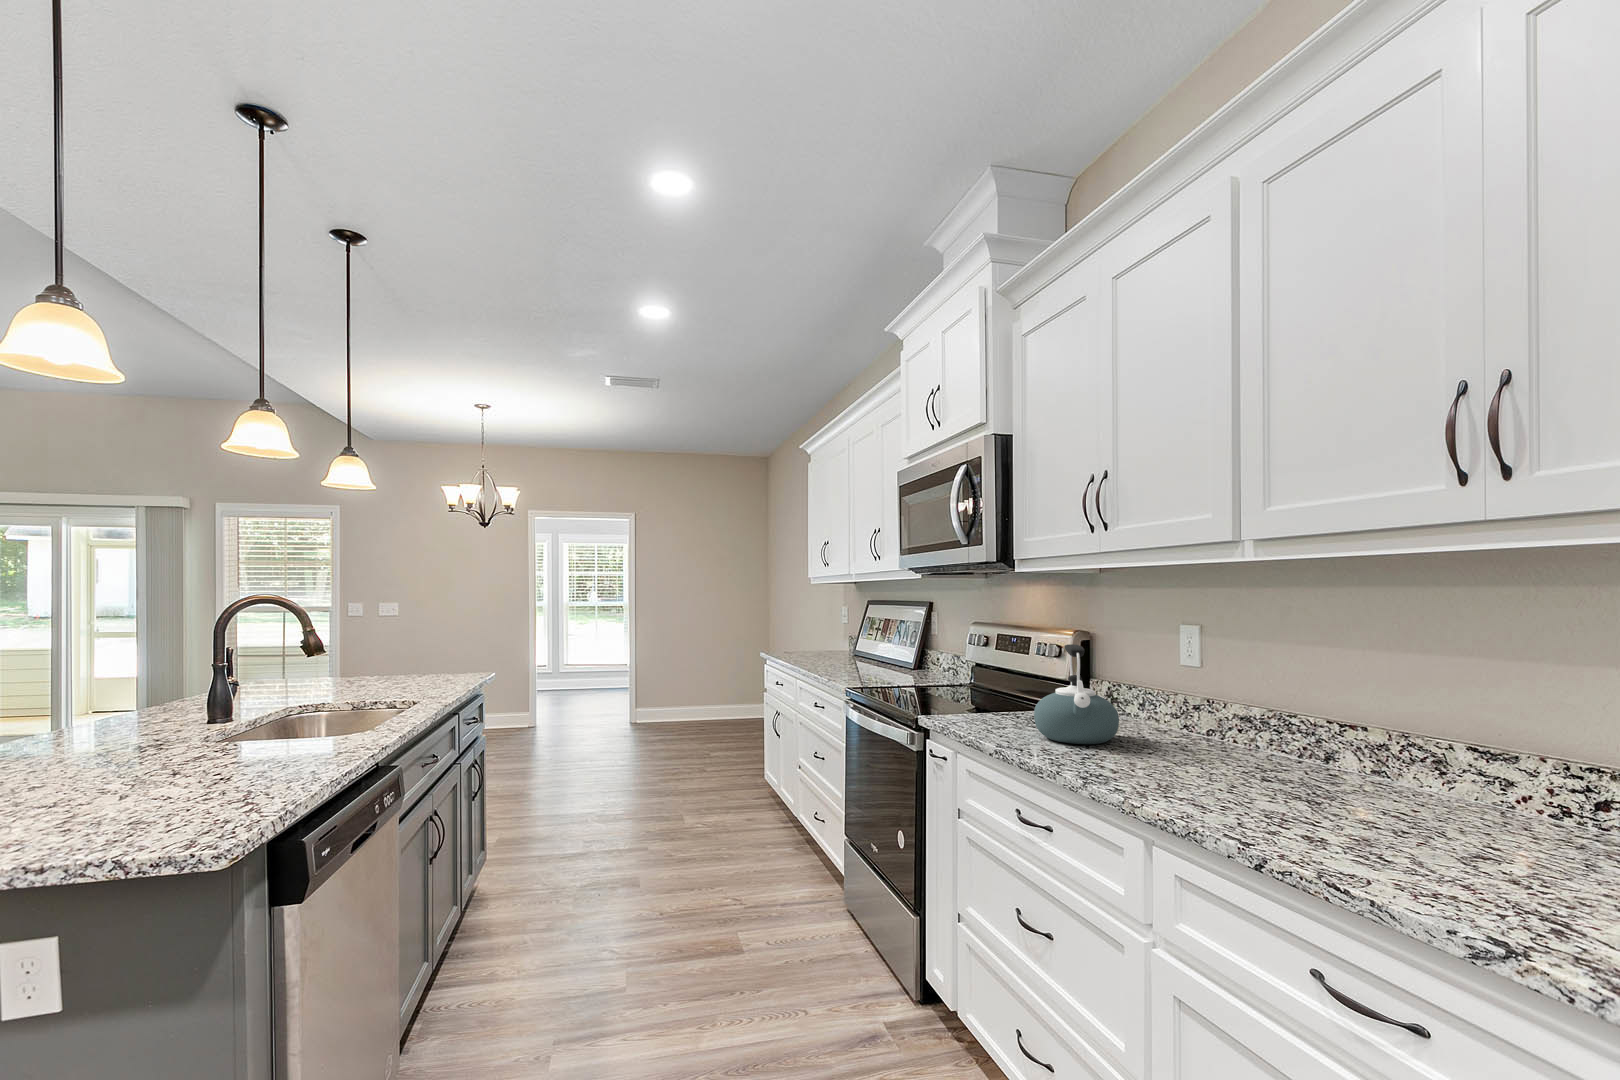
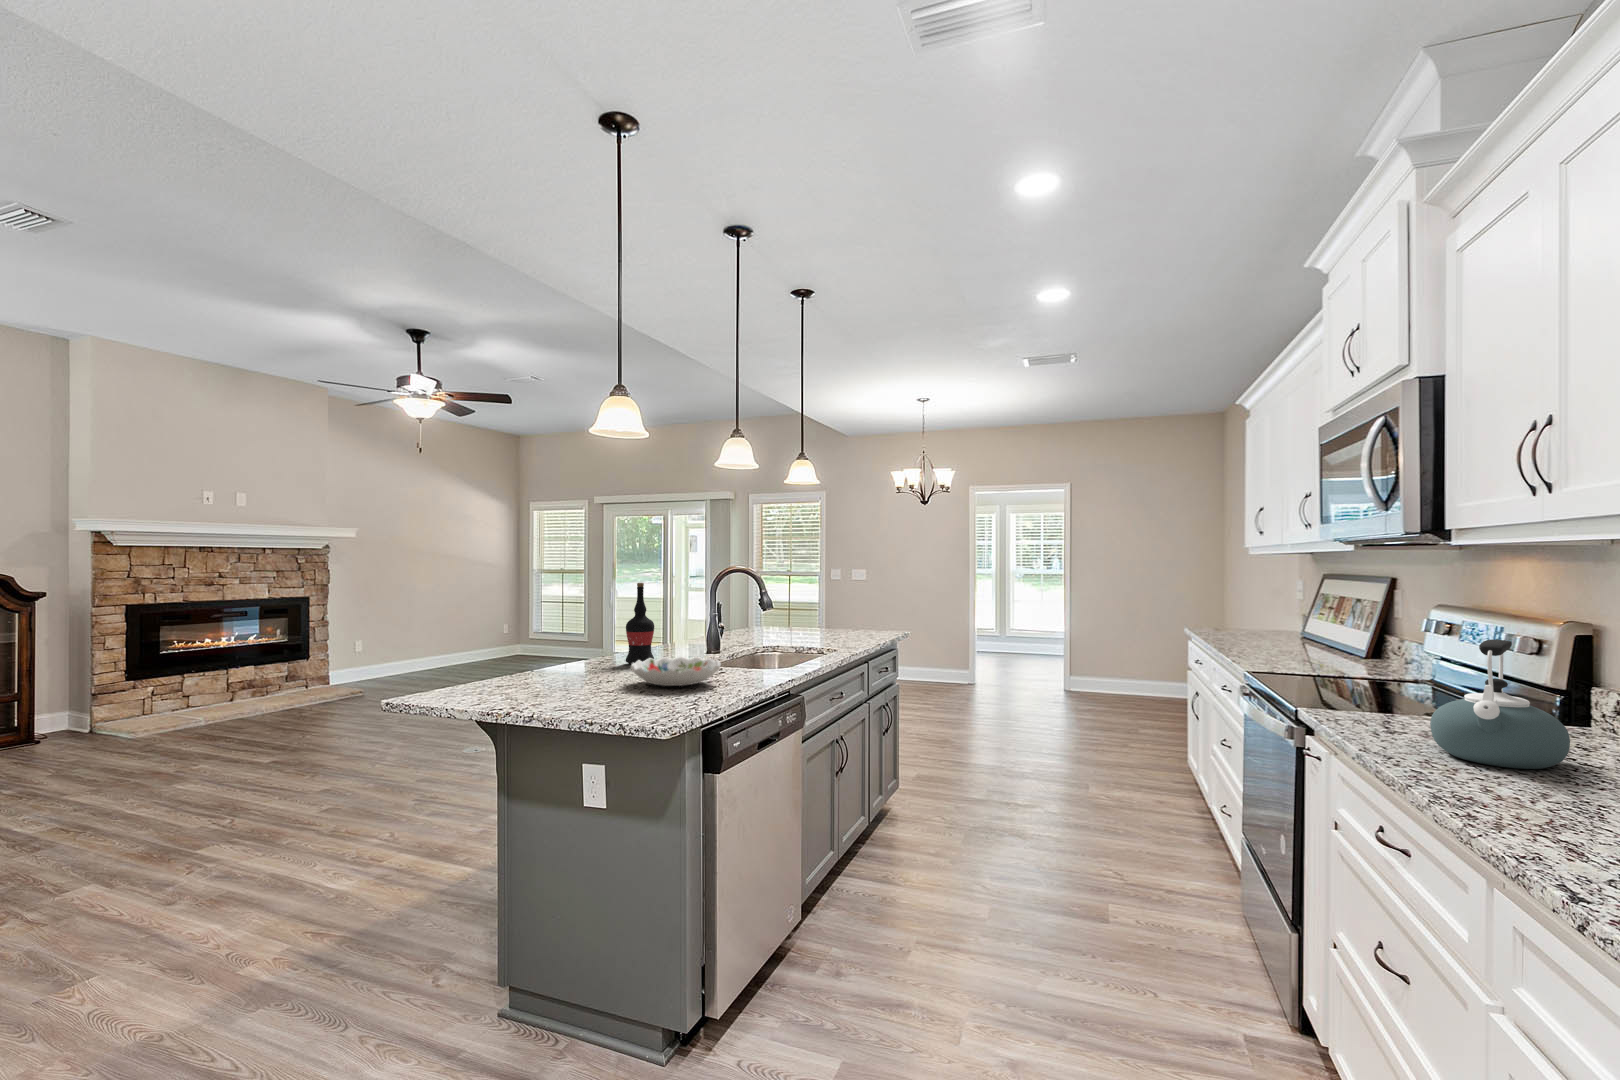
wine bottle: none [60,621,126,752] -> present [626,583,654,664]
decorative bowl: none [96,728,278,781] -> present [631,657,721,686]

